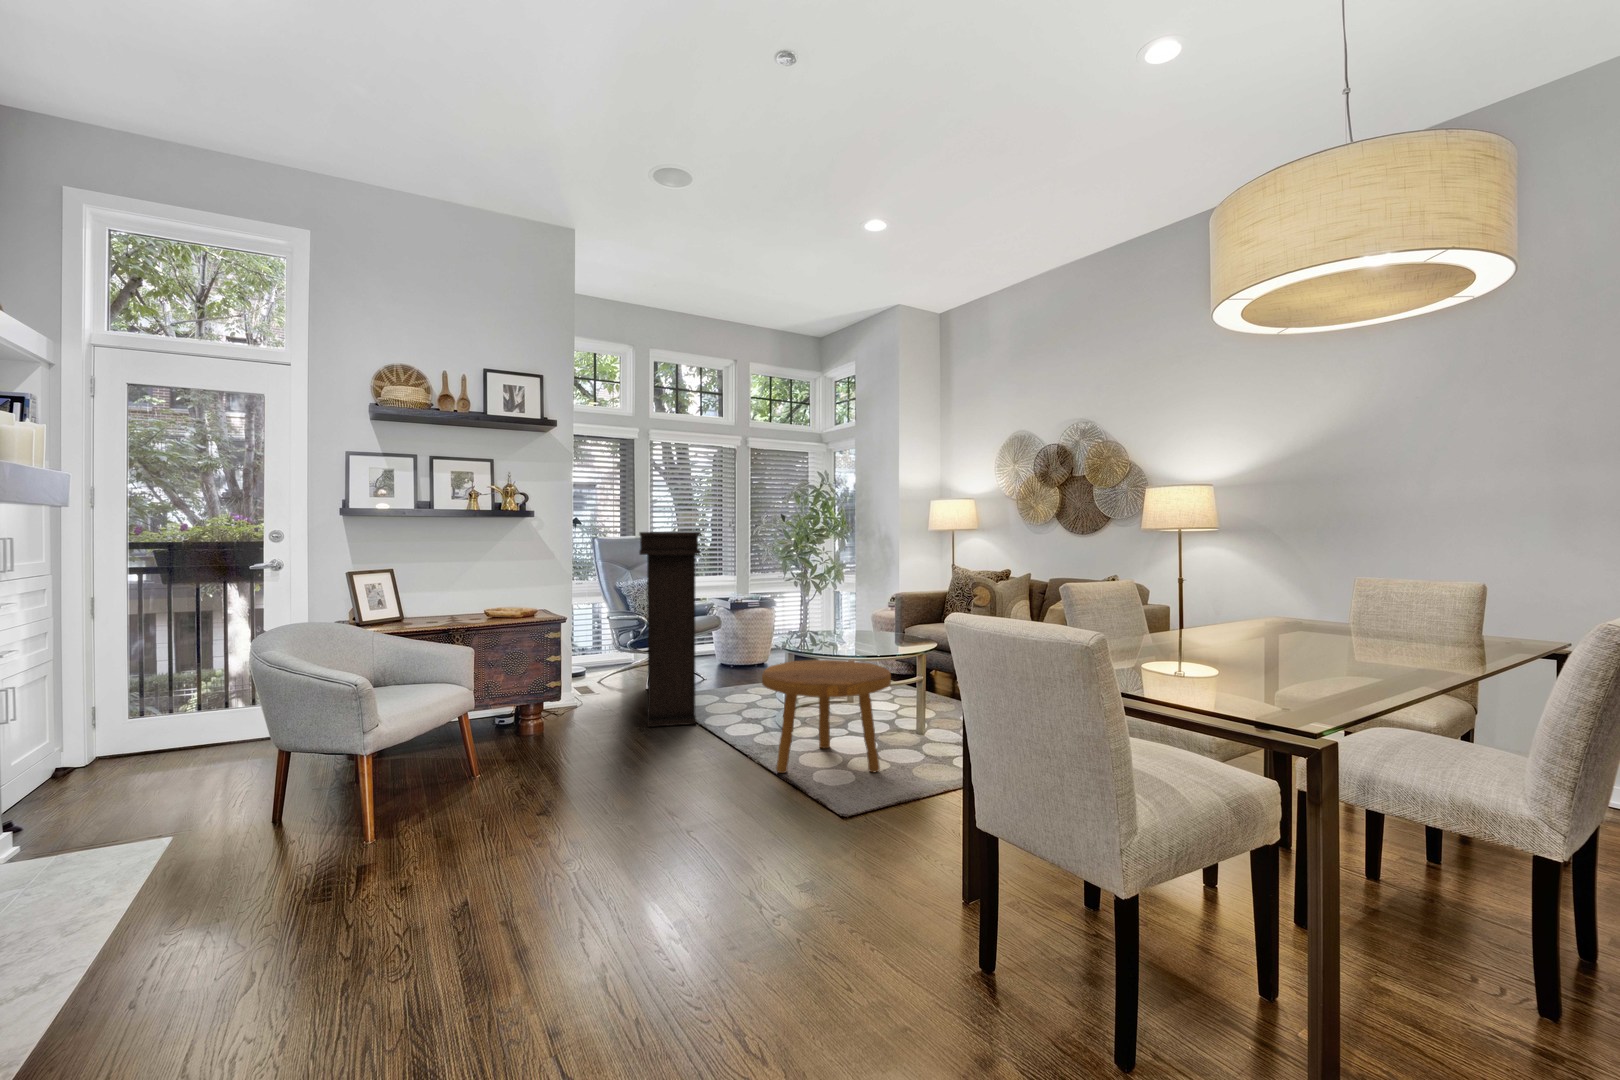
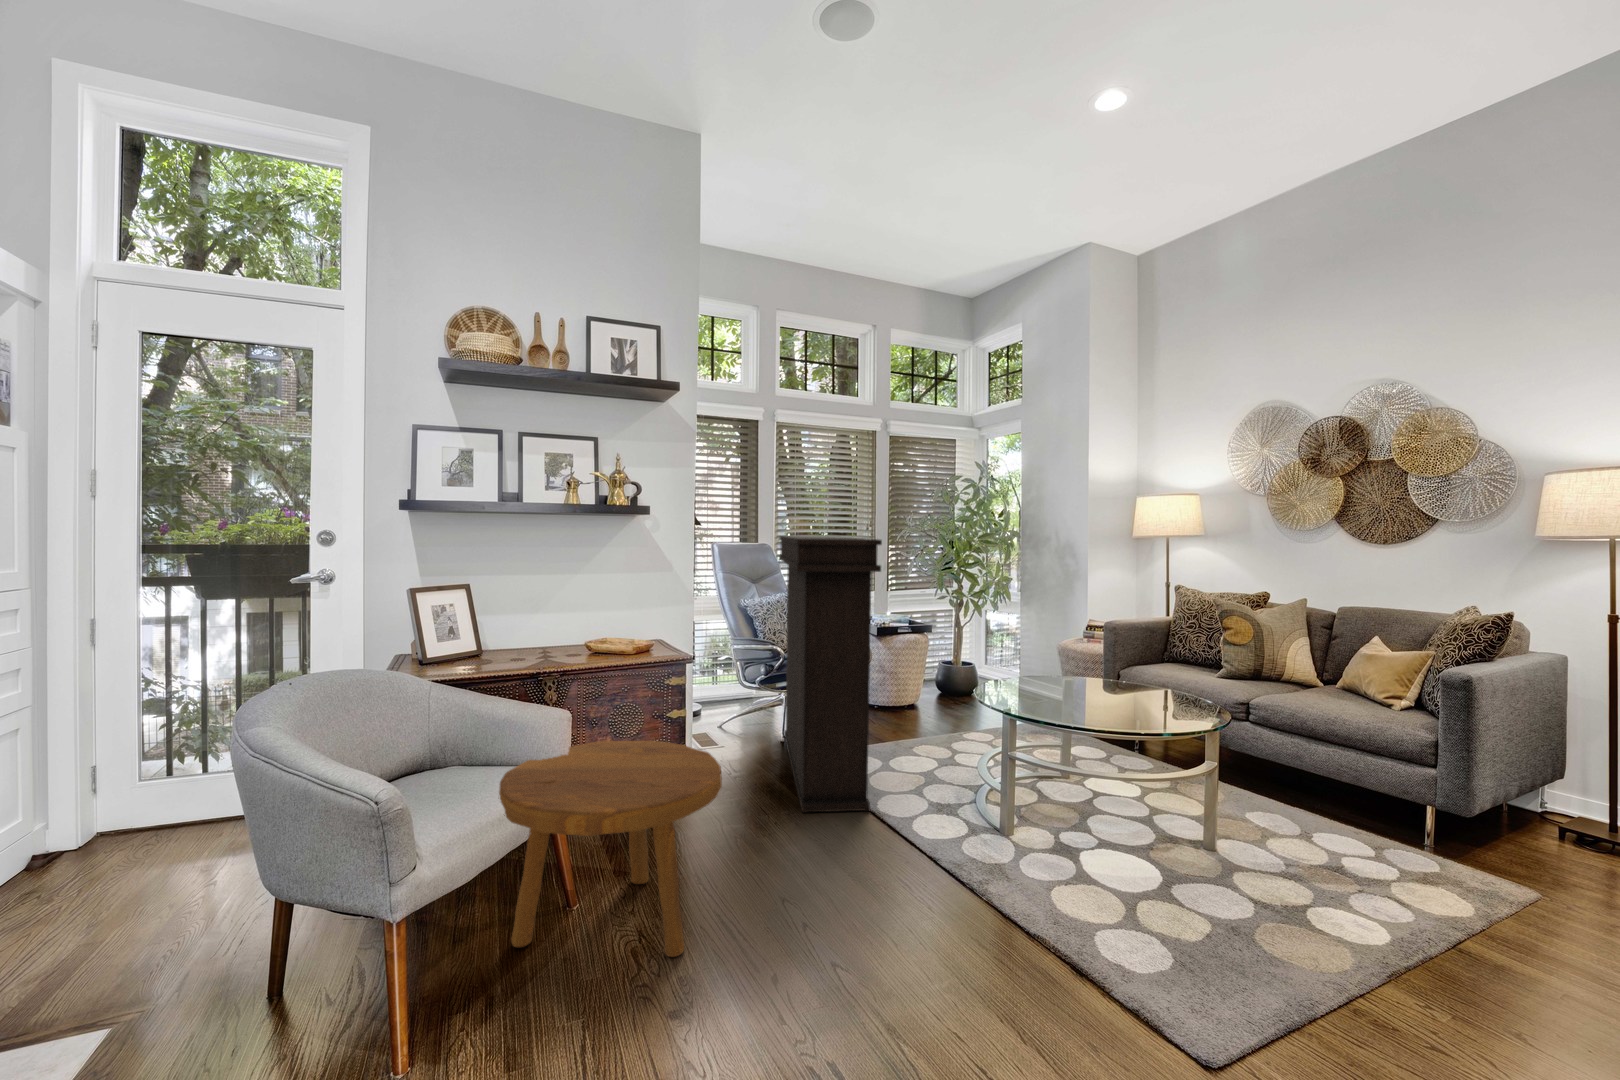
footstool: present [762,660,891,773] -> present [499,741,722,957]

